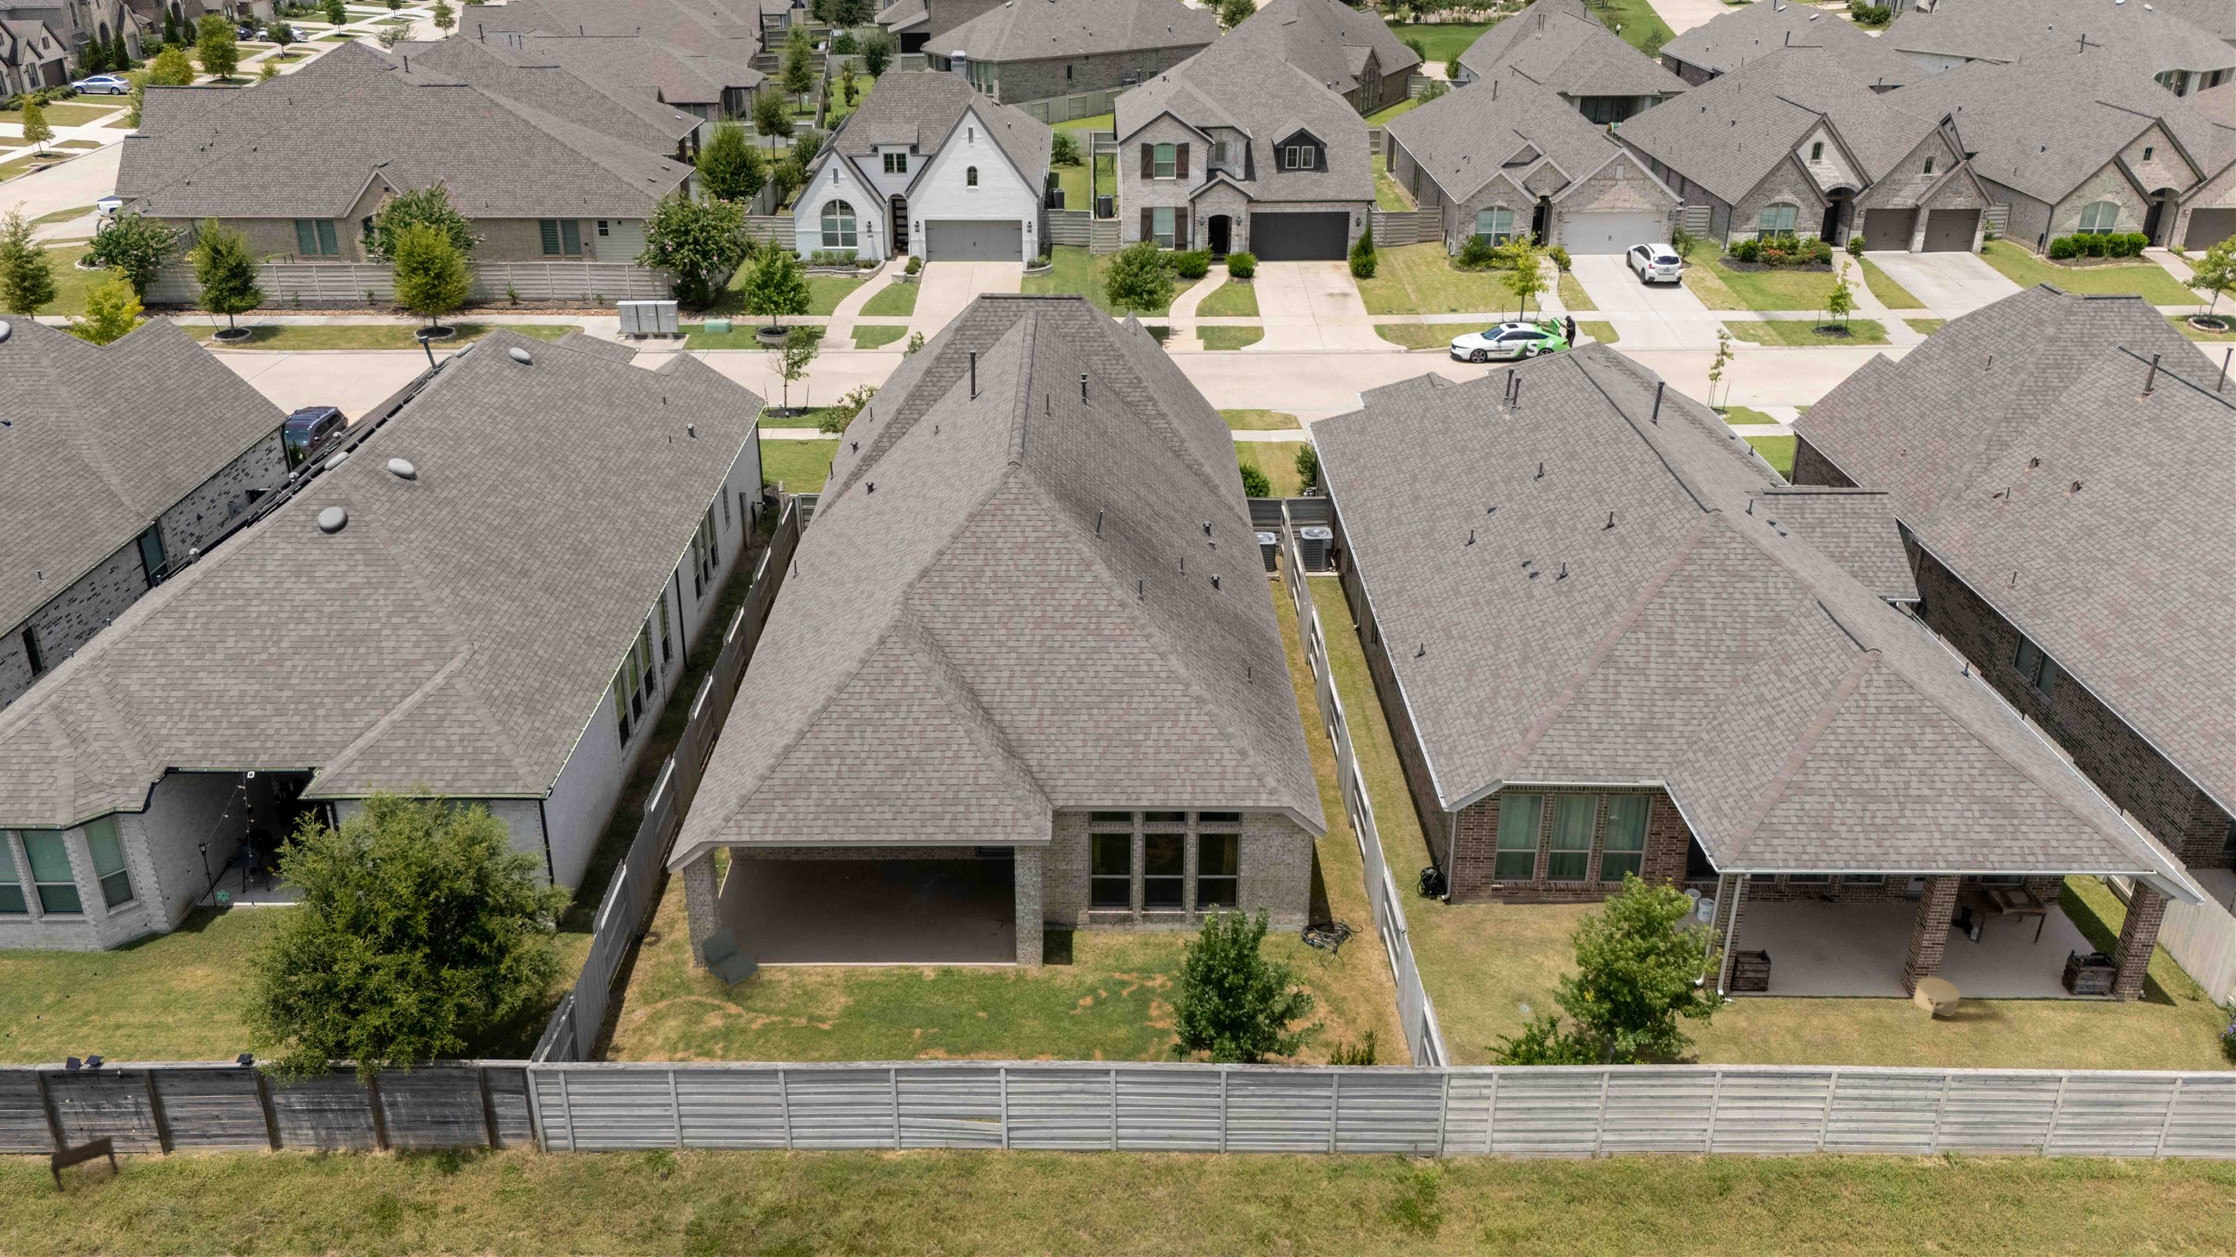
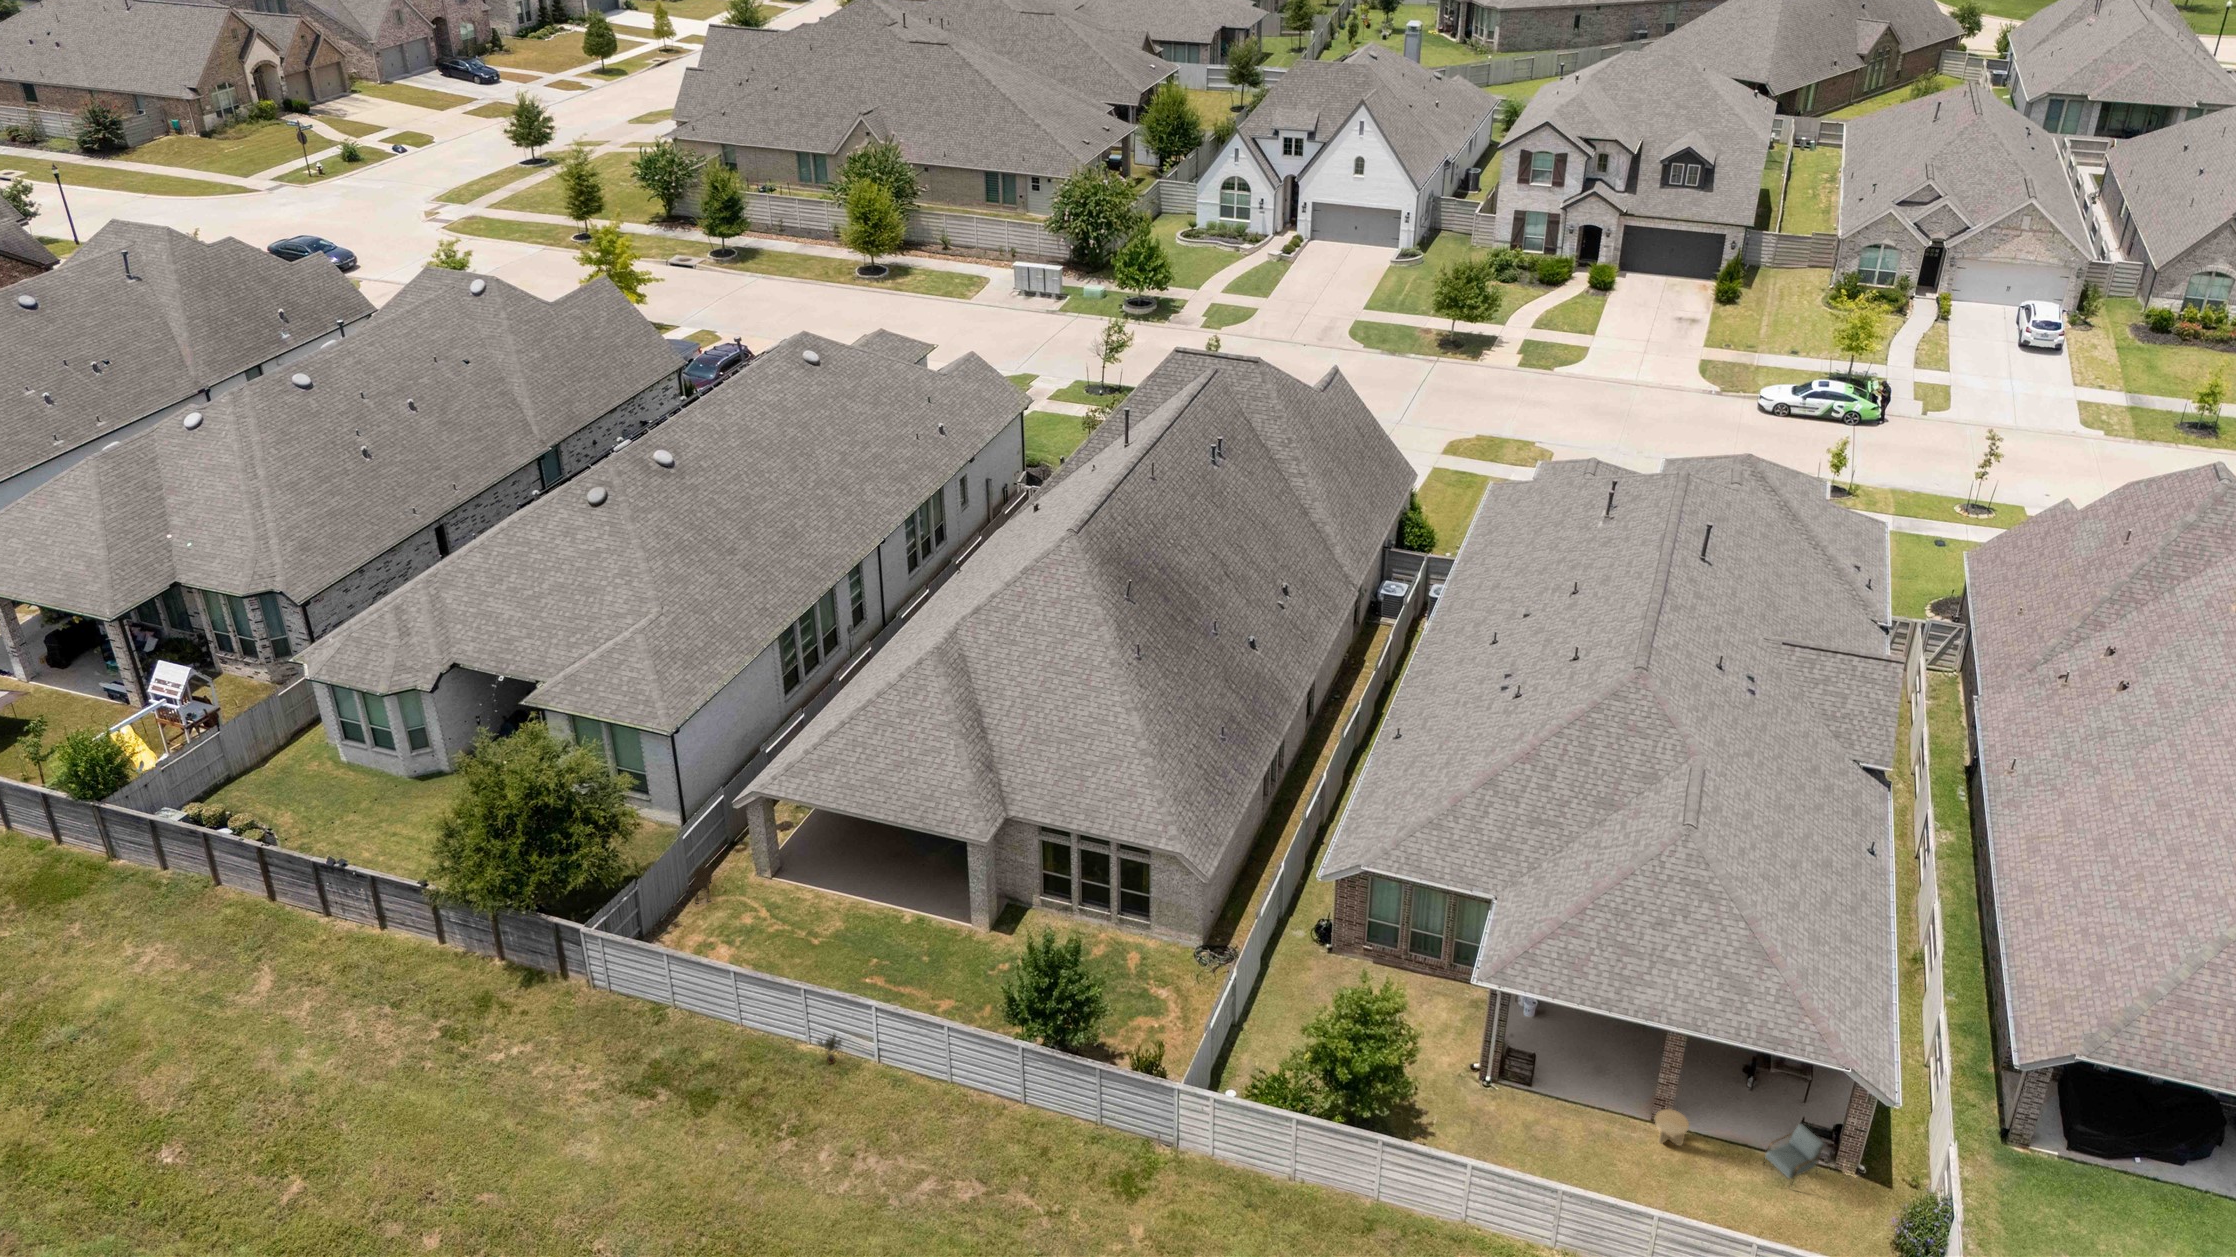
chair: present [701,928,760,993] -> present [1764,1124,1824,1187]
potted tree: none [918,1123,962,1171] -> present [818,1033,841,1064]
bench: present [50,1136,118,1191] -> present [693,866,712,903]

